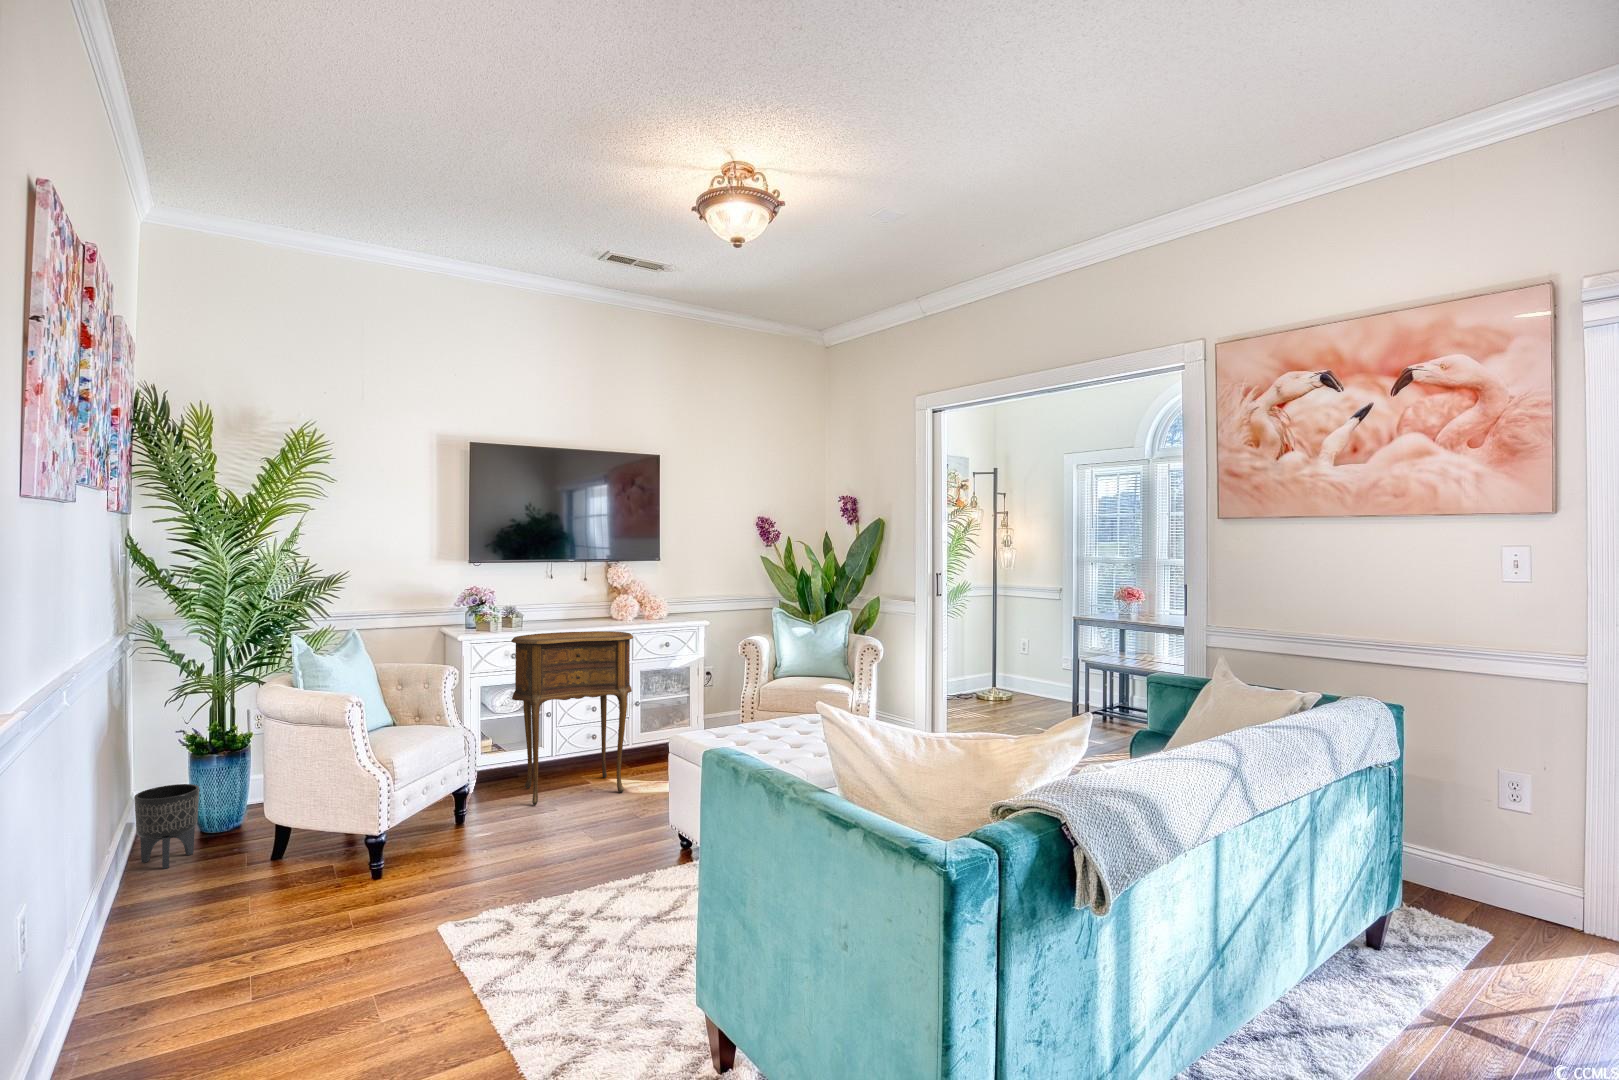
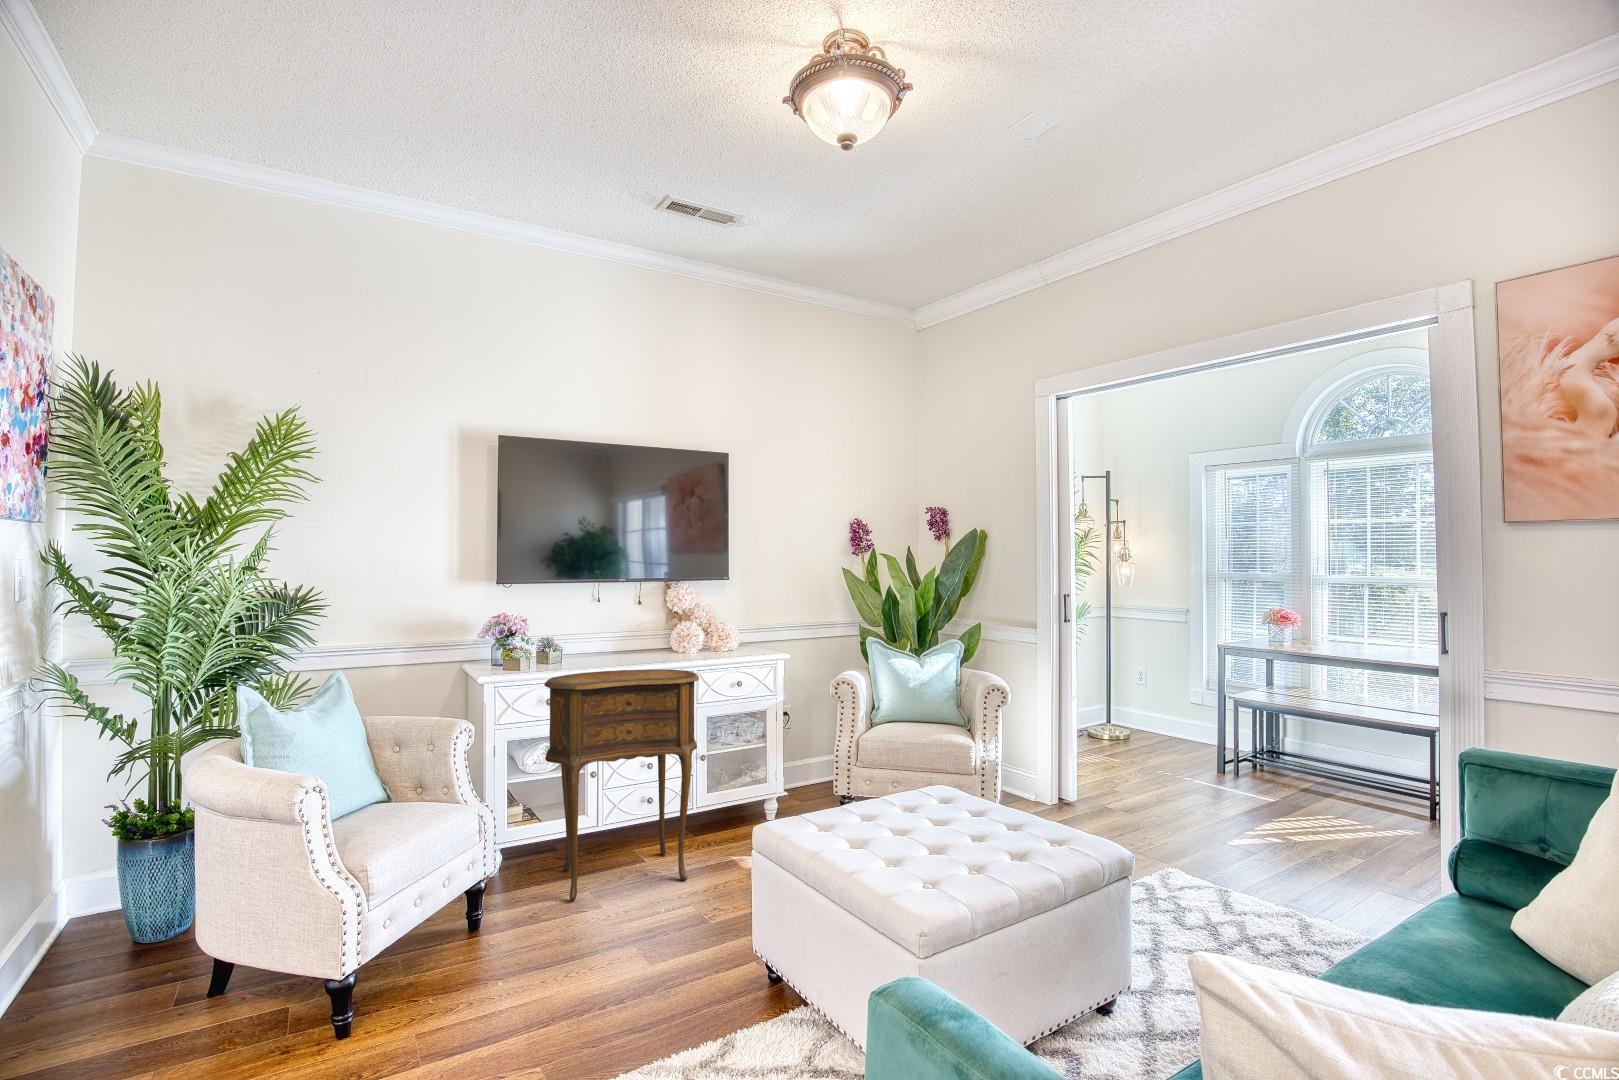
planter: present [134,784,199,869] -> none [23,885,119,1012]

